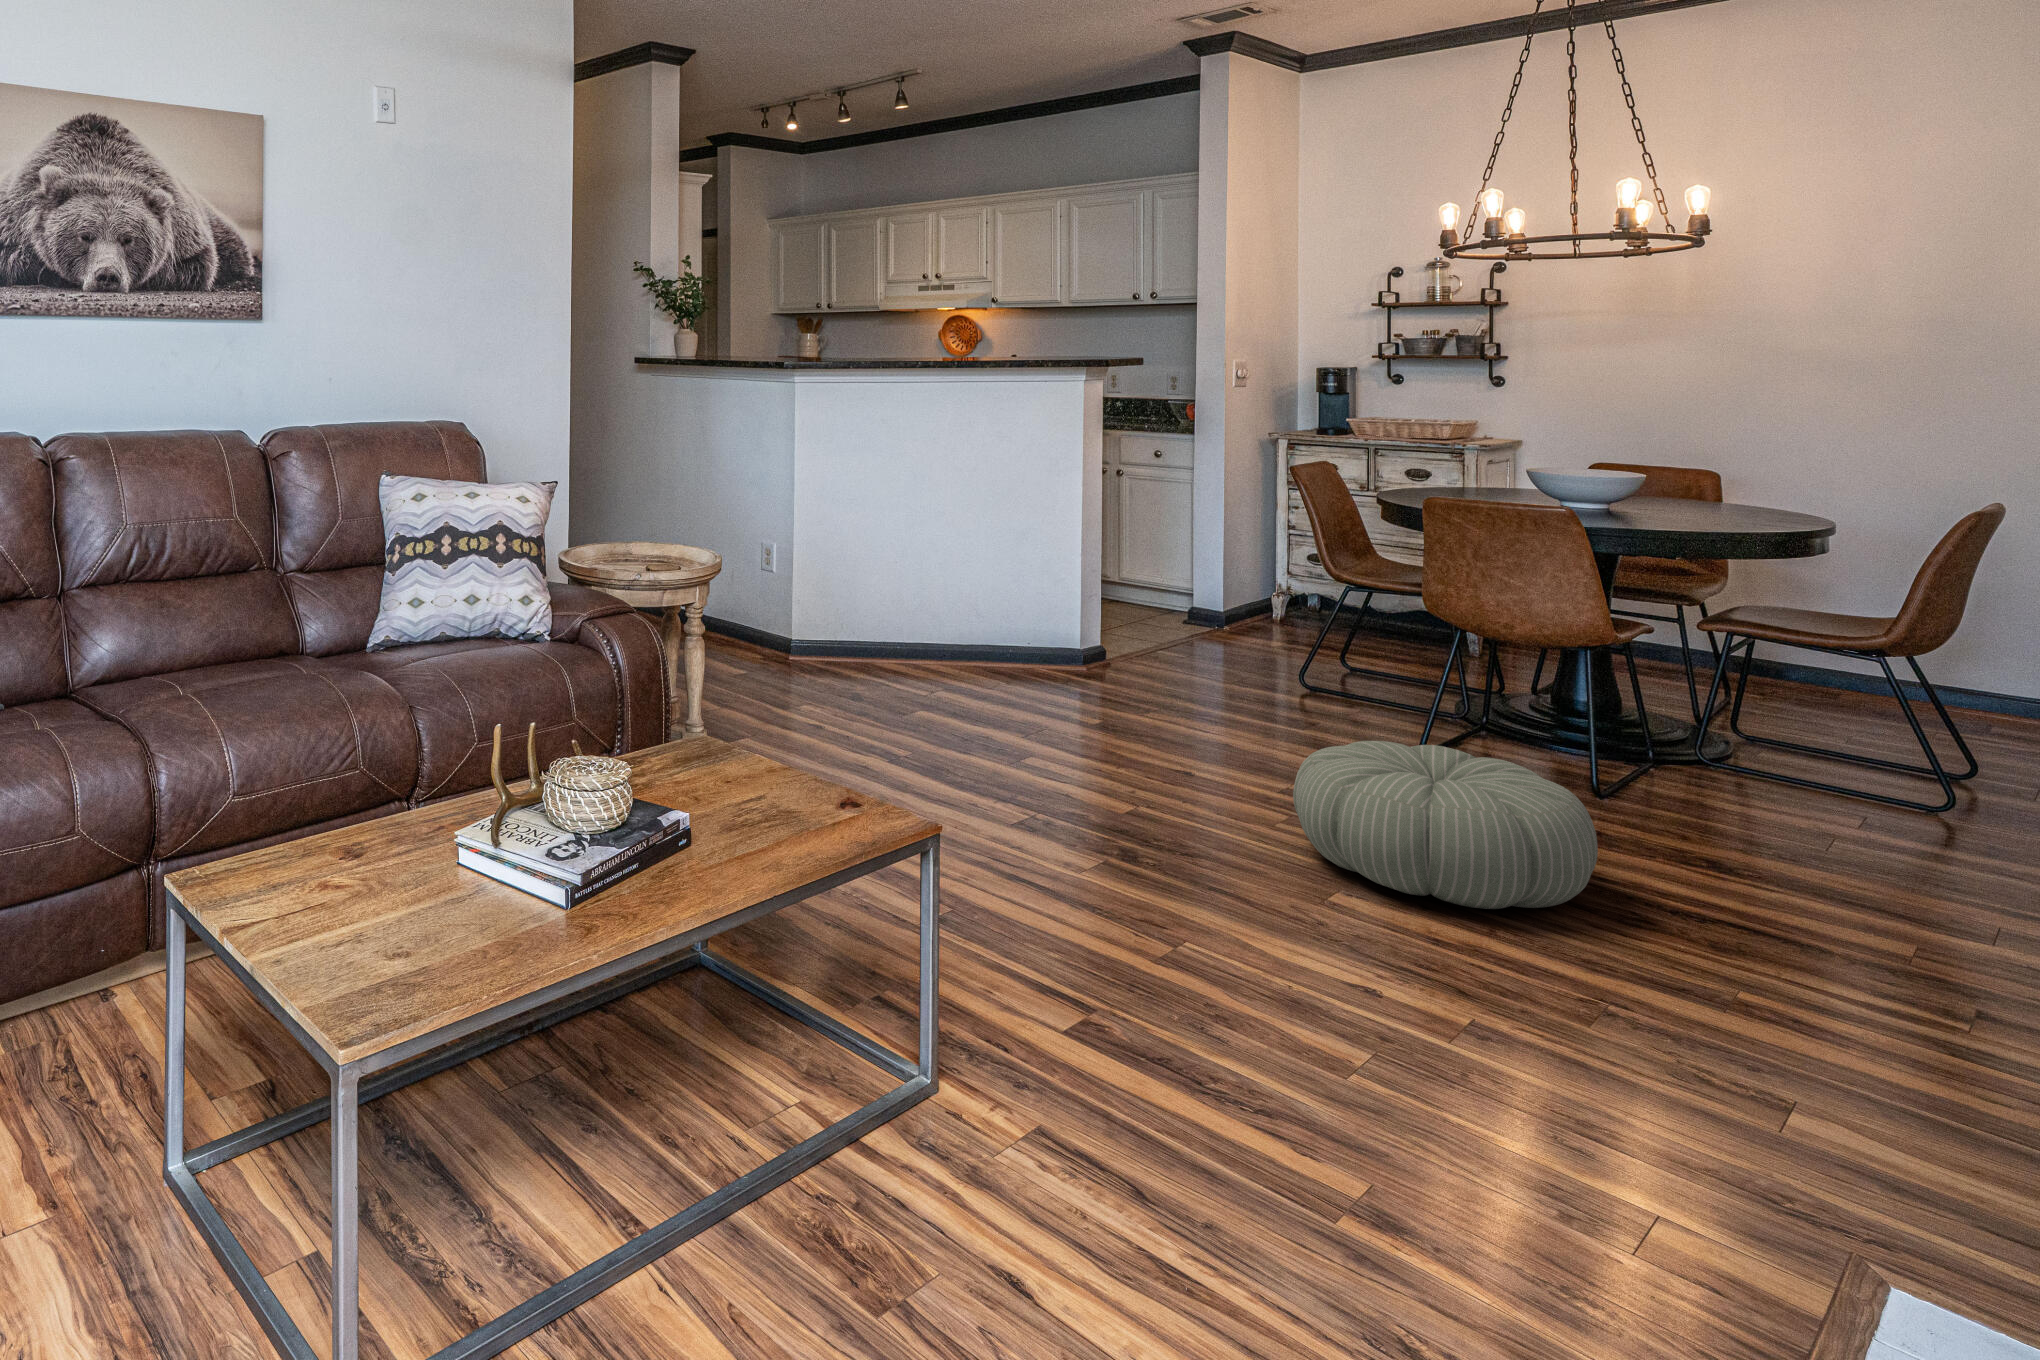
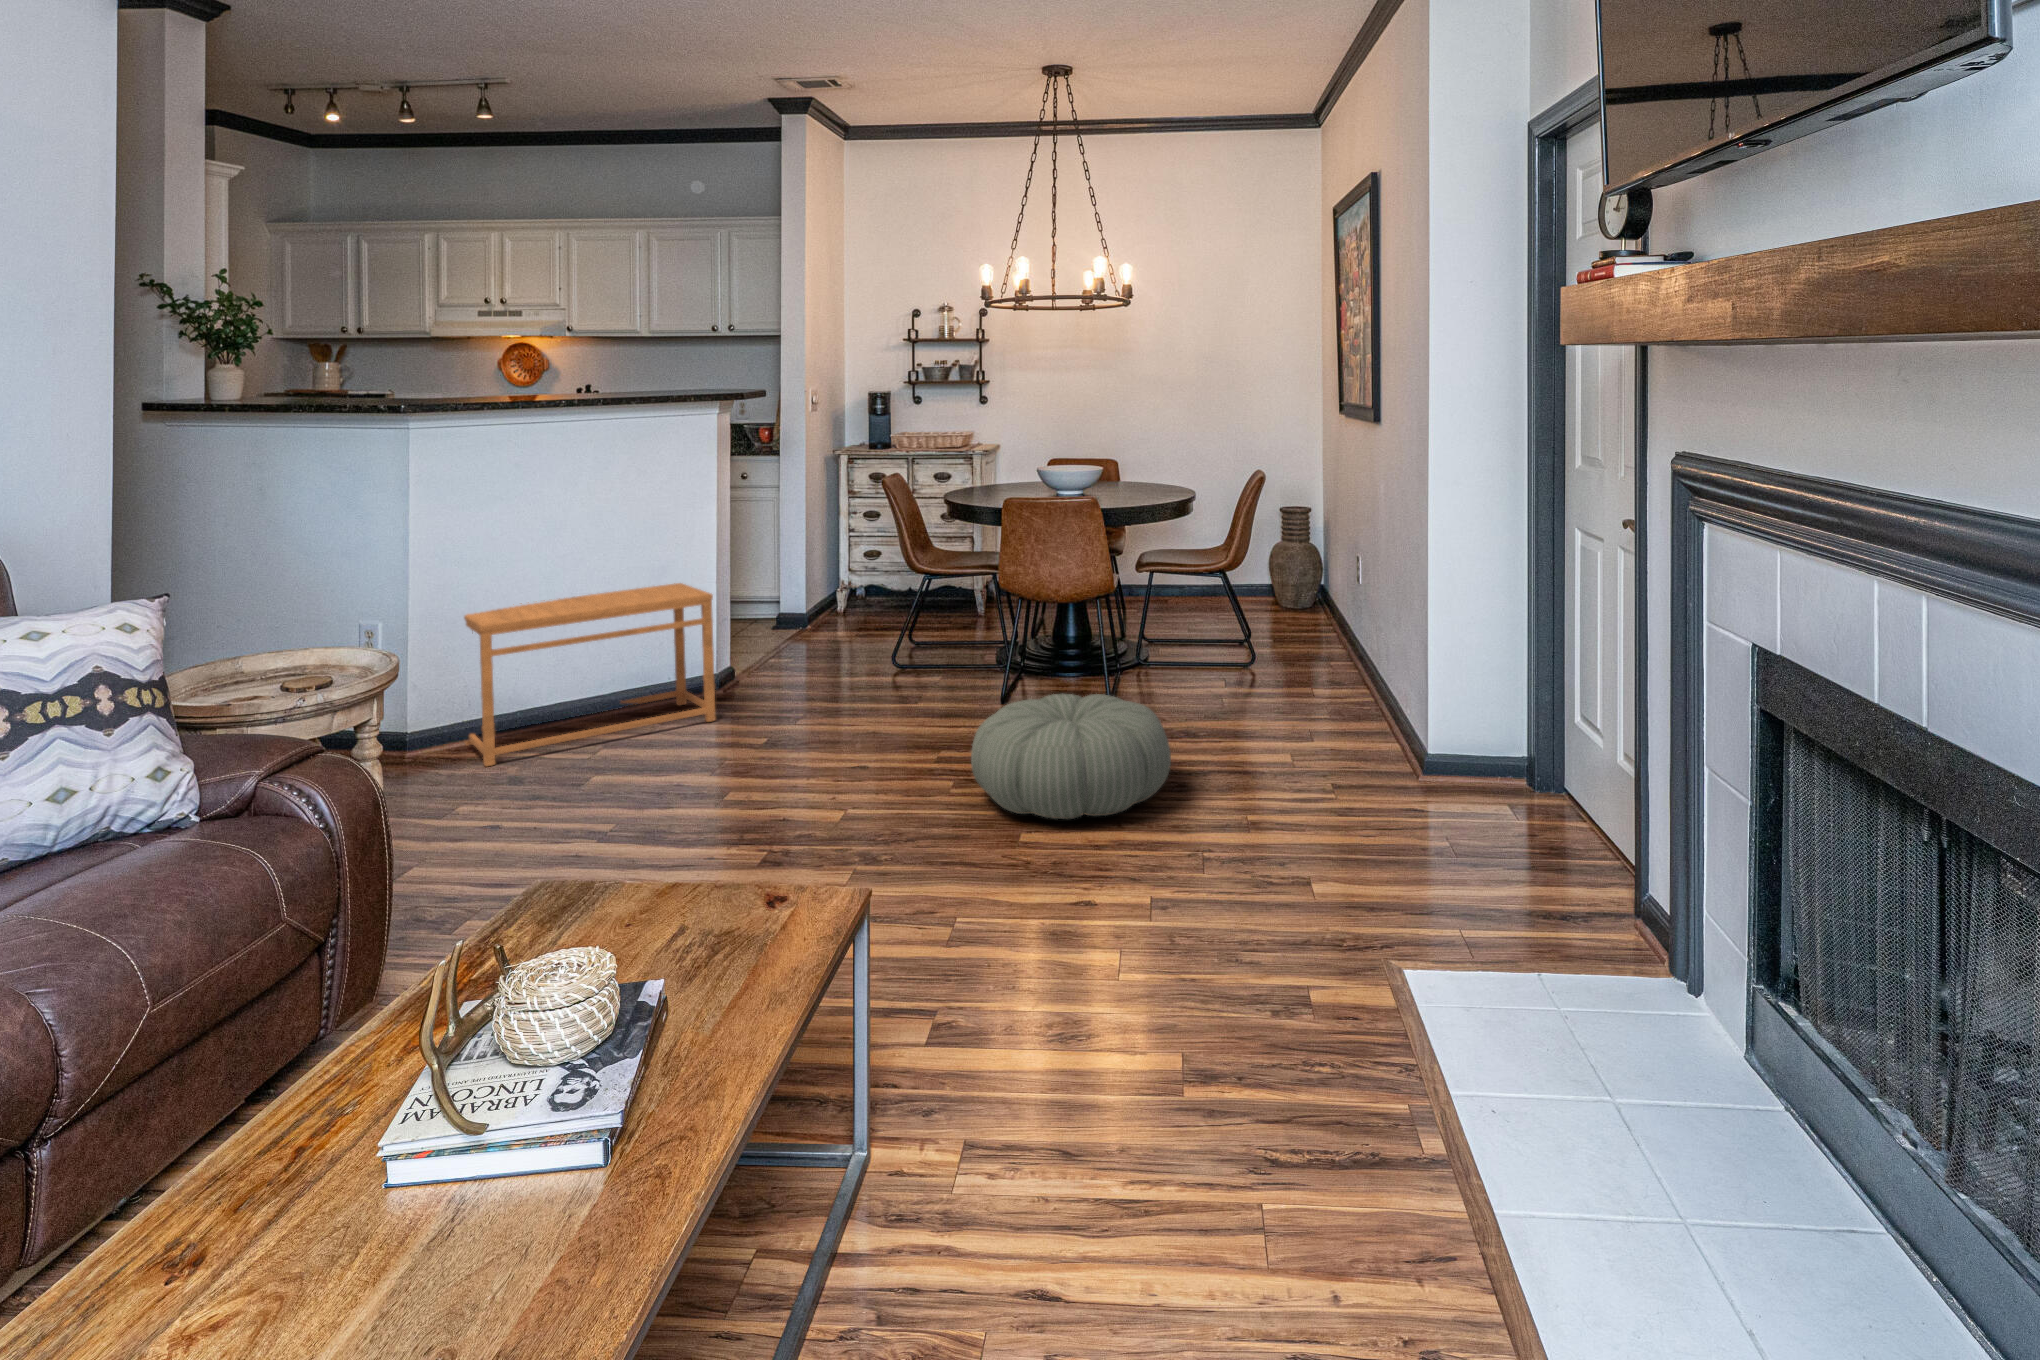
side table: none [839,542,1066,690] -> present [464,583,716,766]

